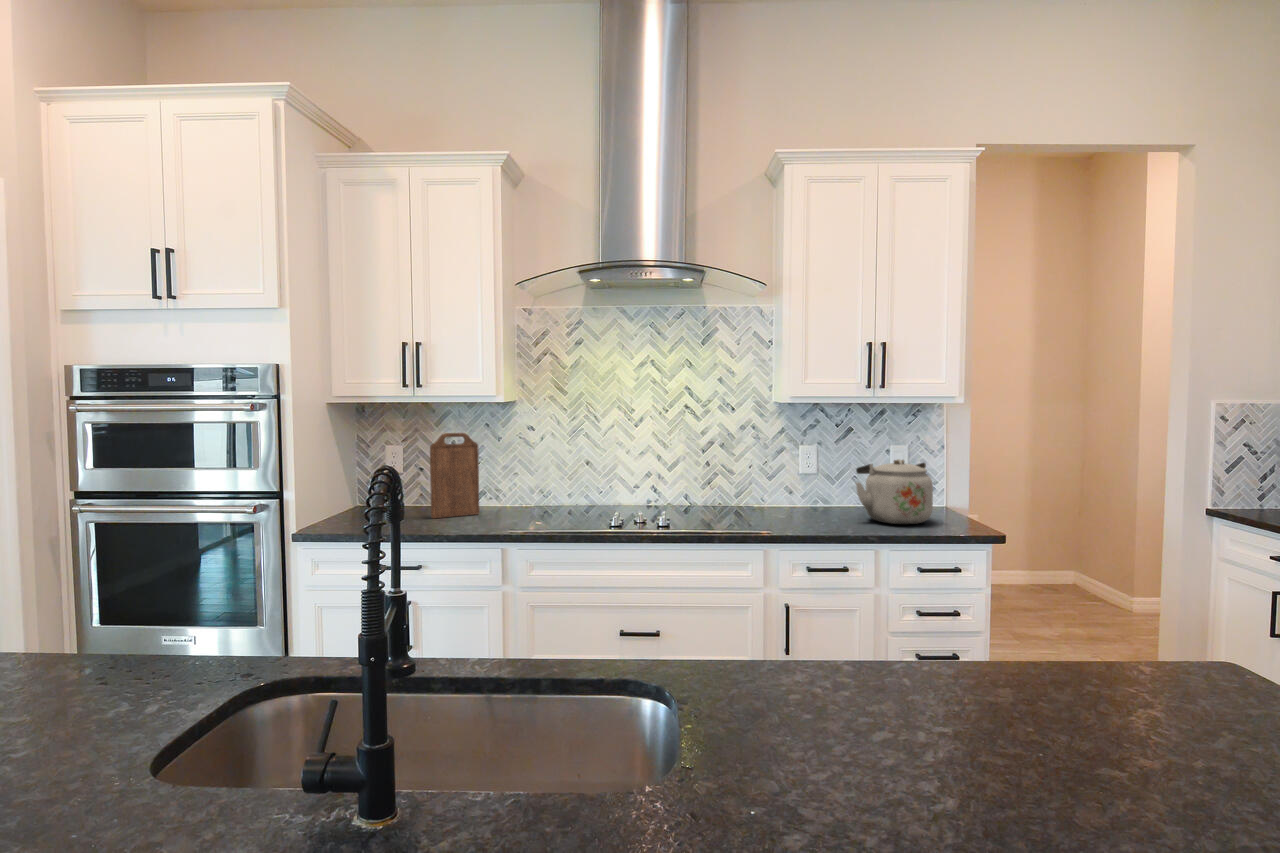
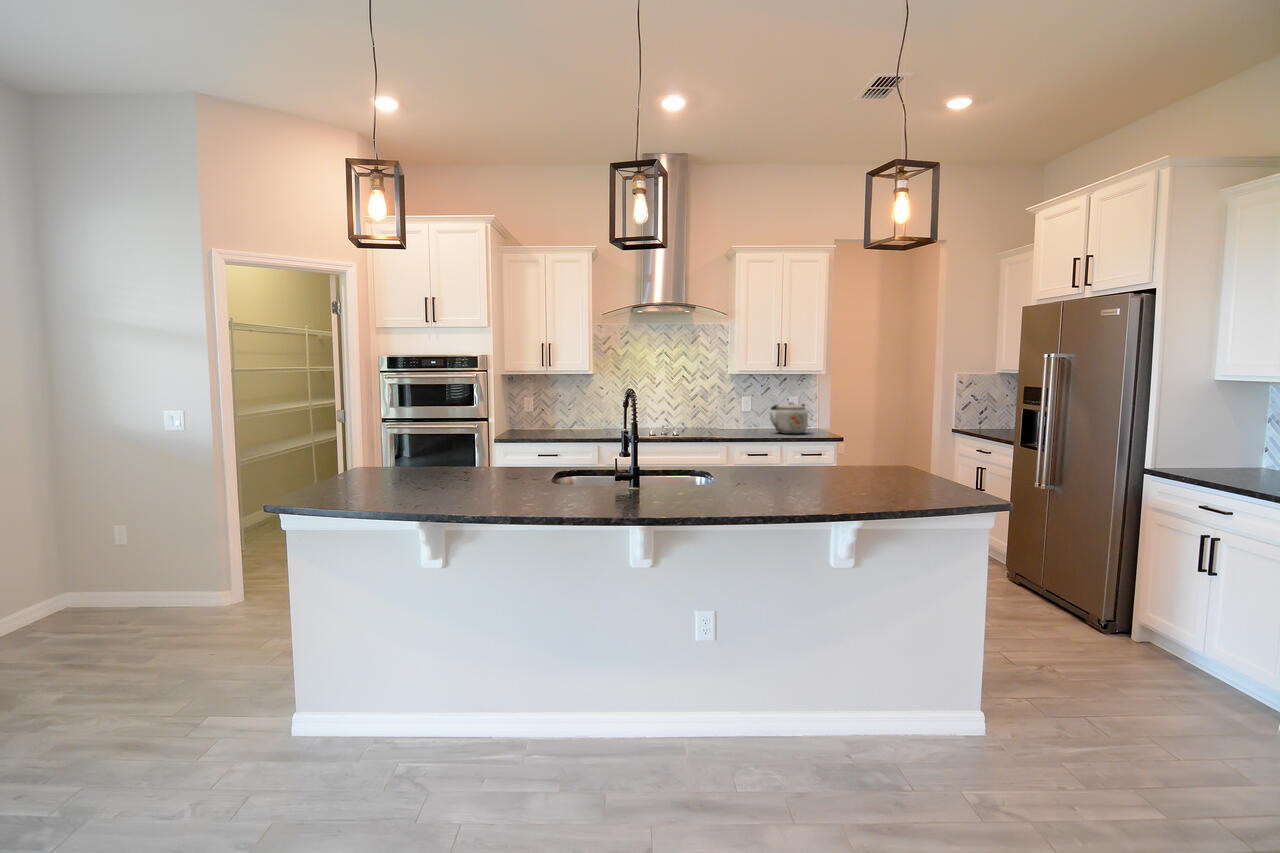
cutting board: present [430,433,479,518] -> none [554,390,578,433]

